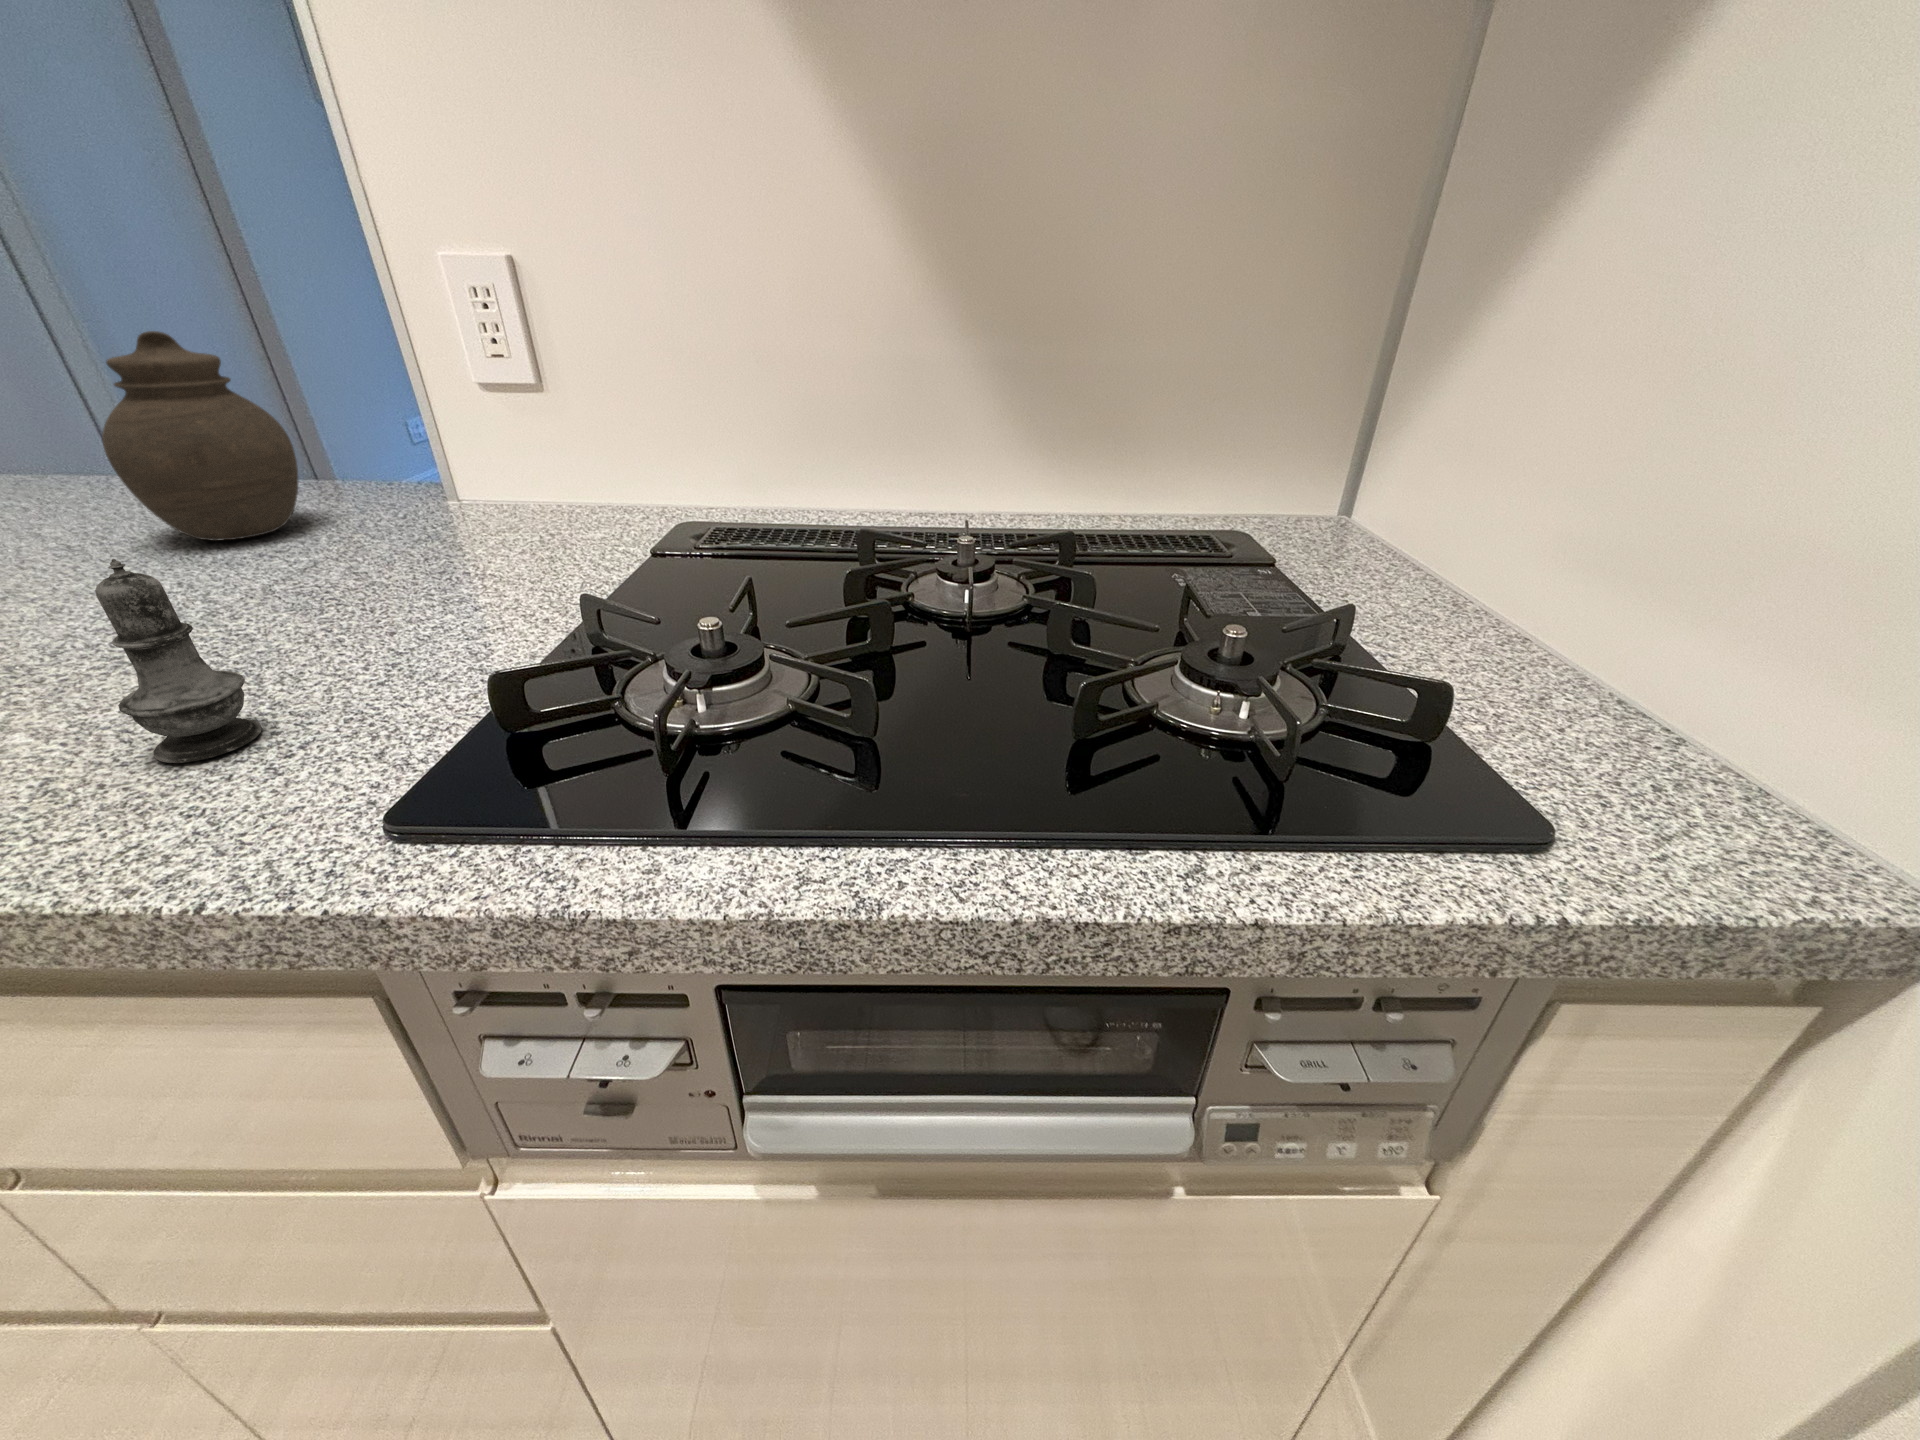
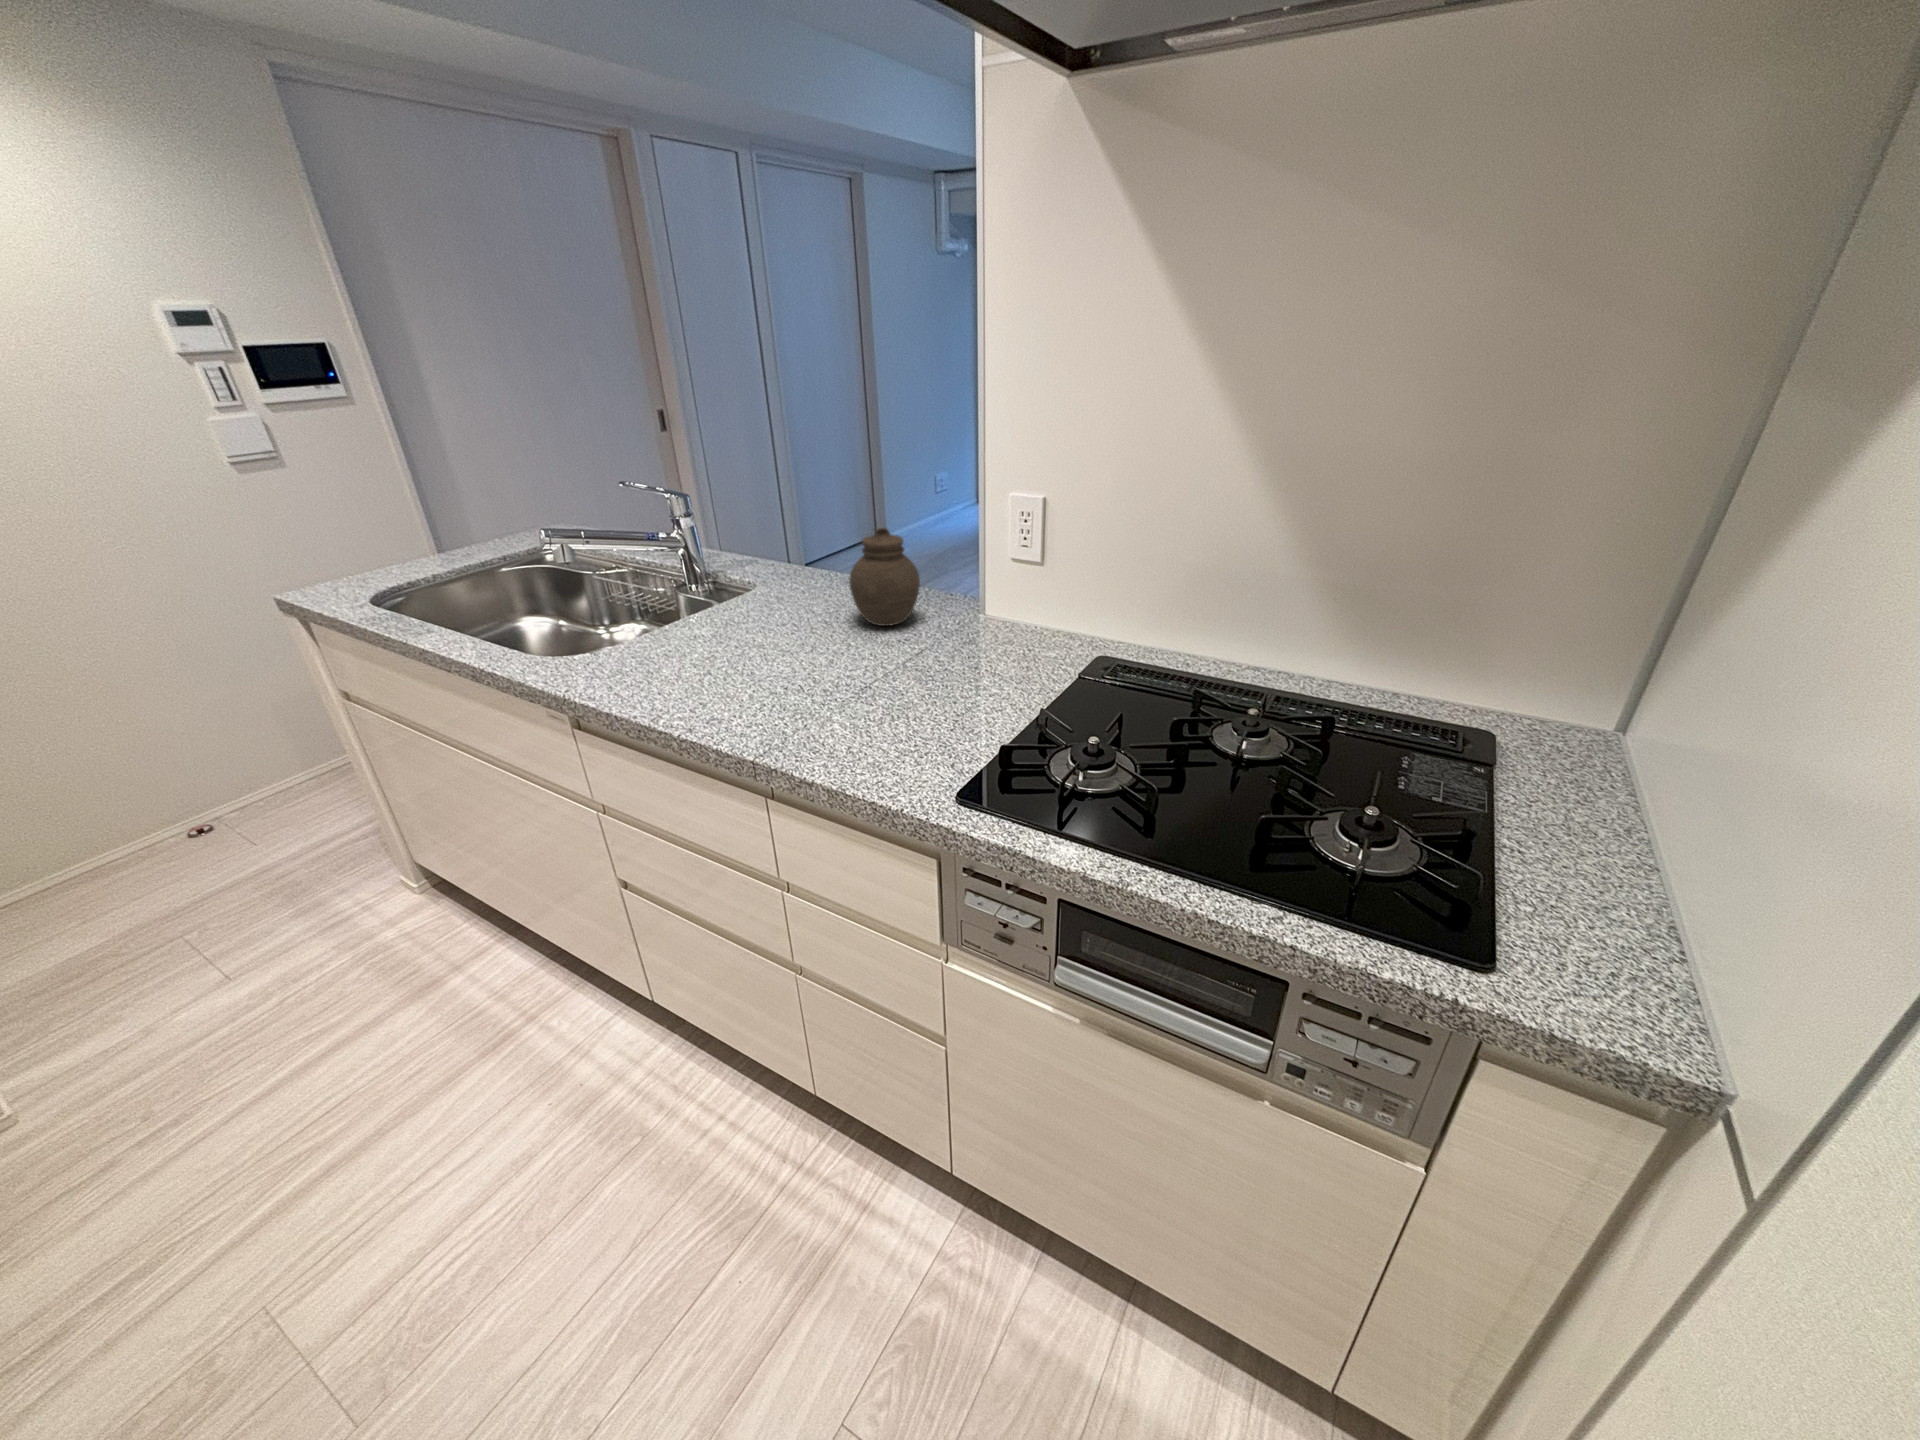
salt shaker: present [95,559,262,763] -> none [873,673,911,751]

